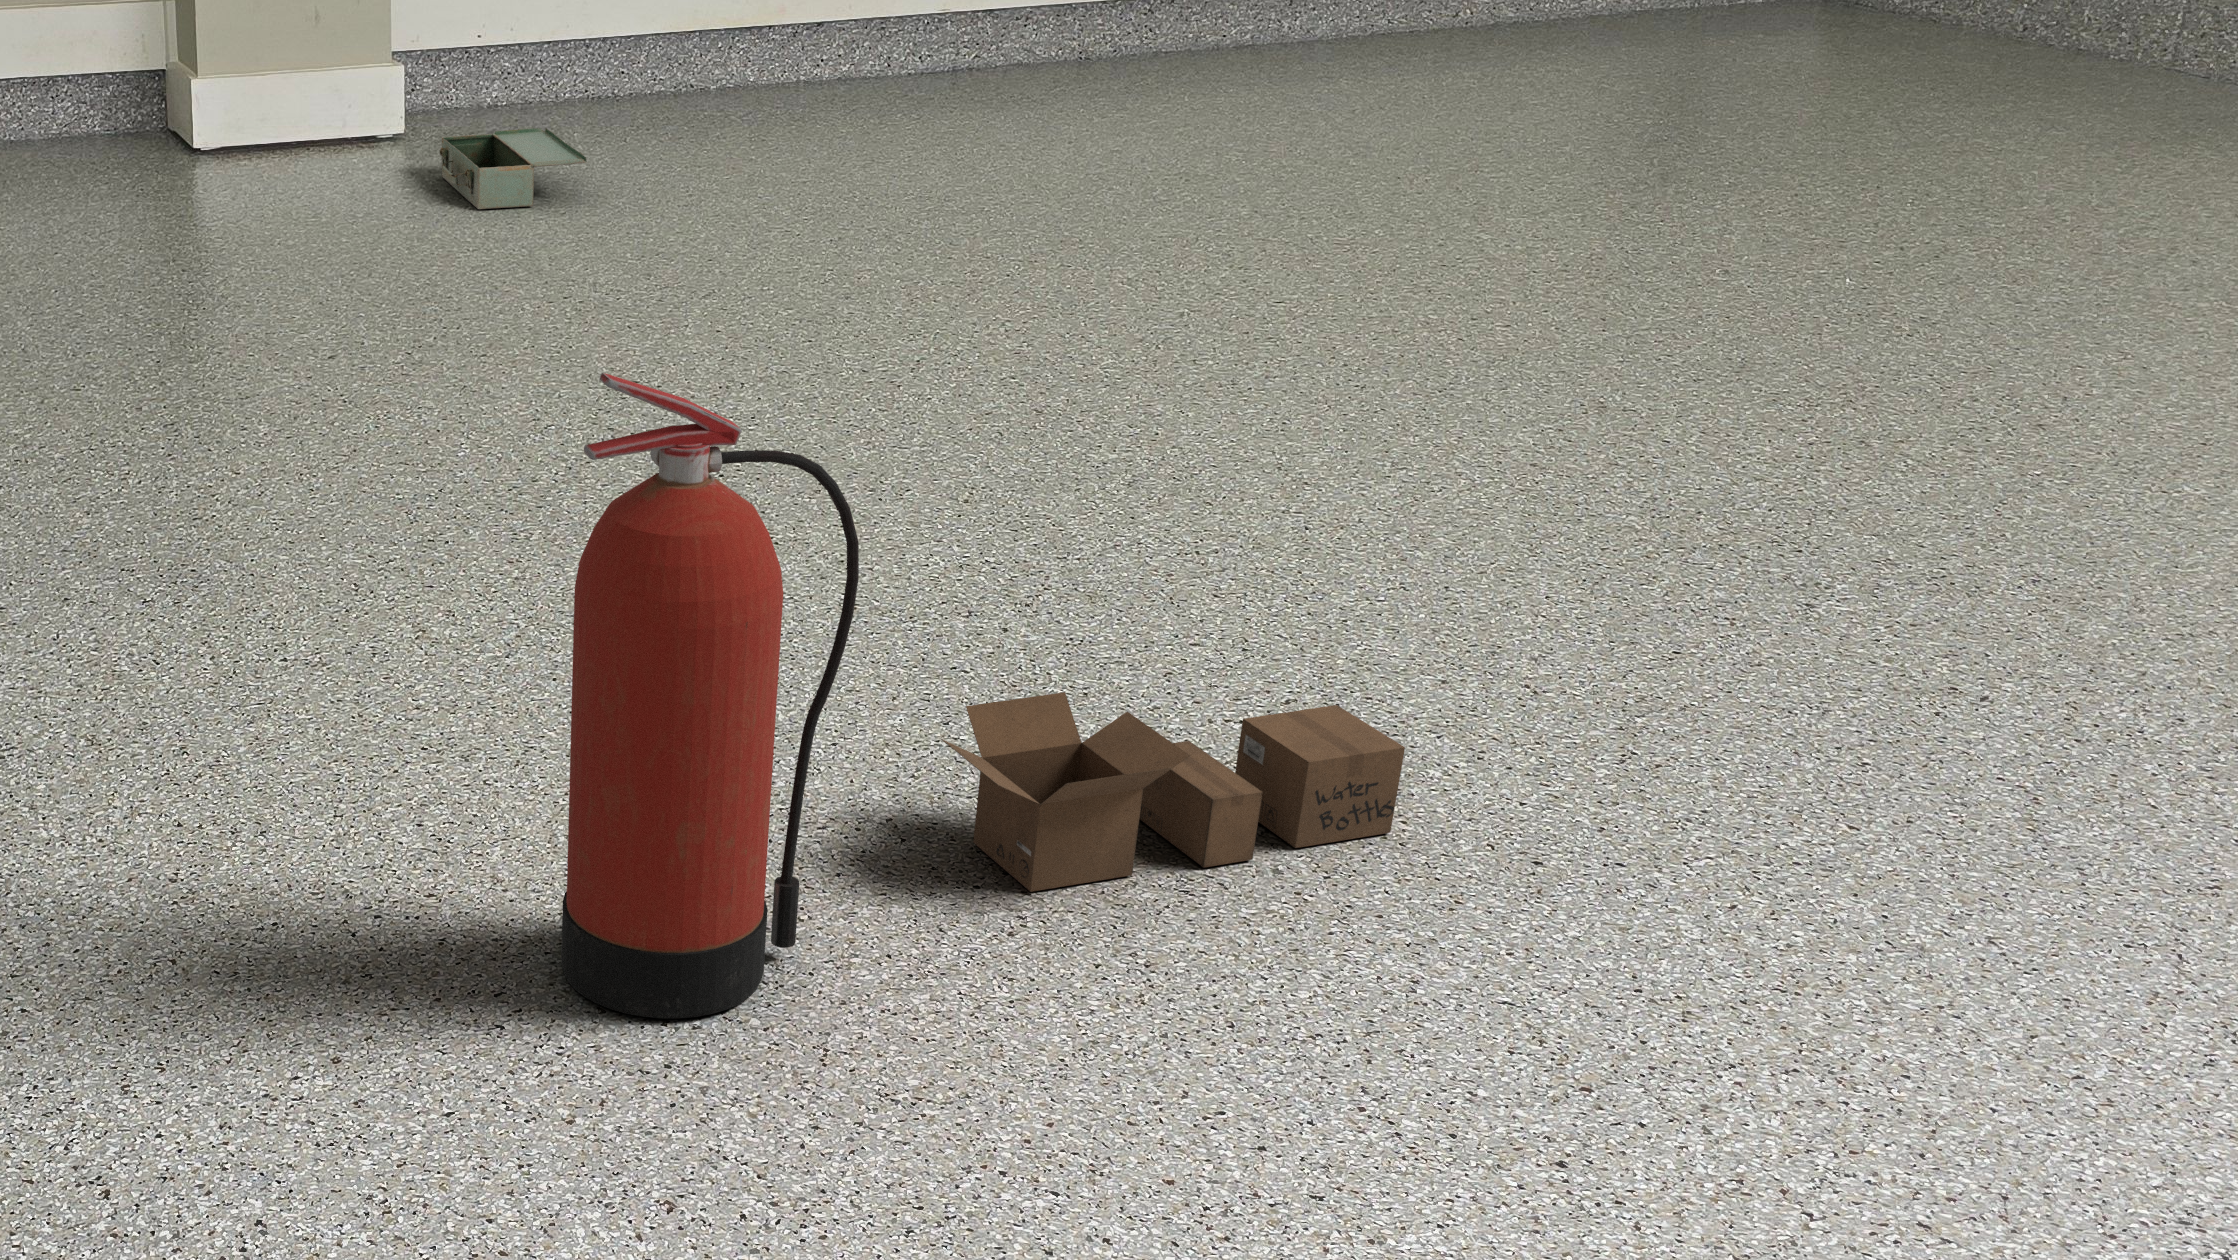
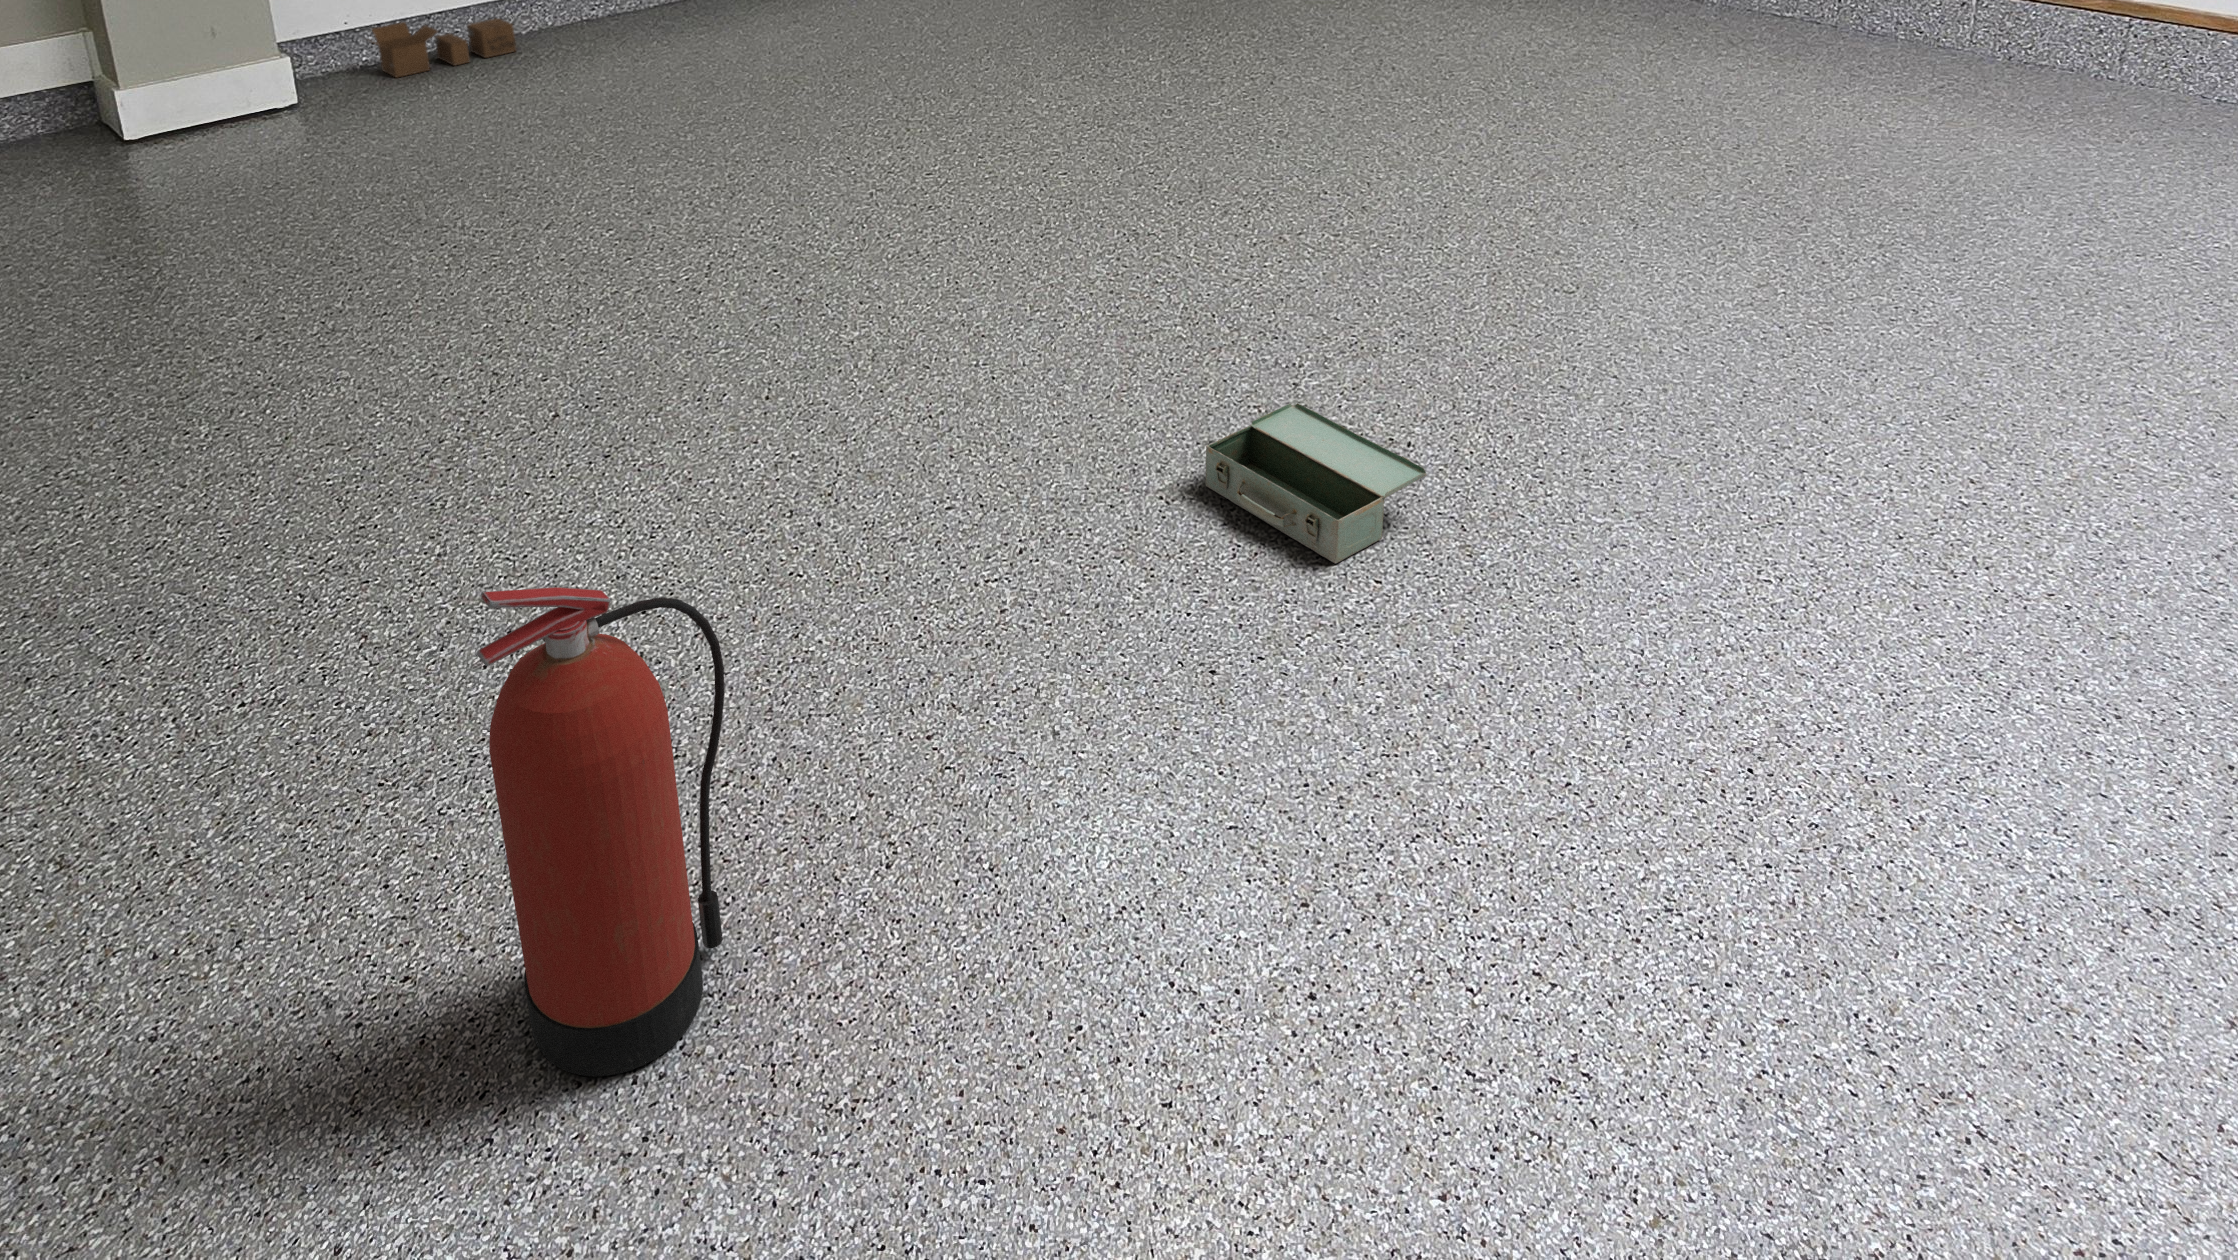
toolbox: present [440,128,587,209] -> present [1206,403,1427,564]
cardboard box: present [941,692,1405,892] -> present [372,18,516,77]

